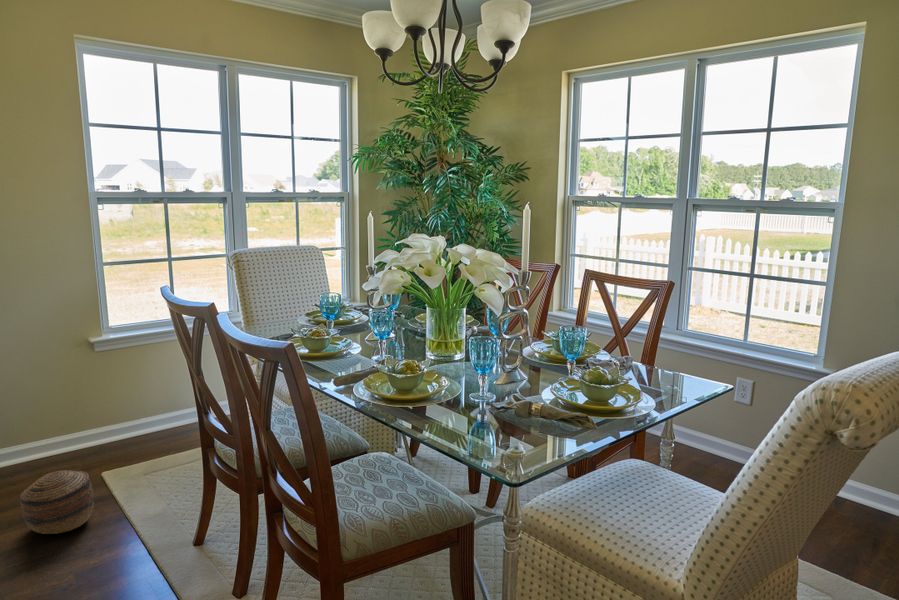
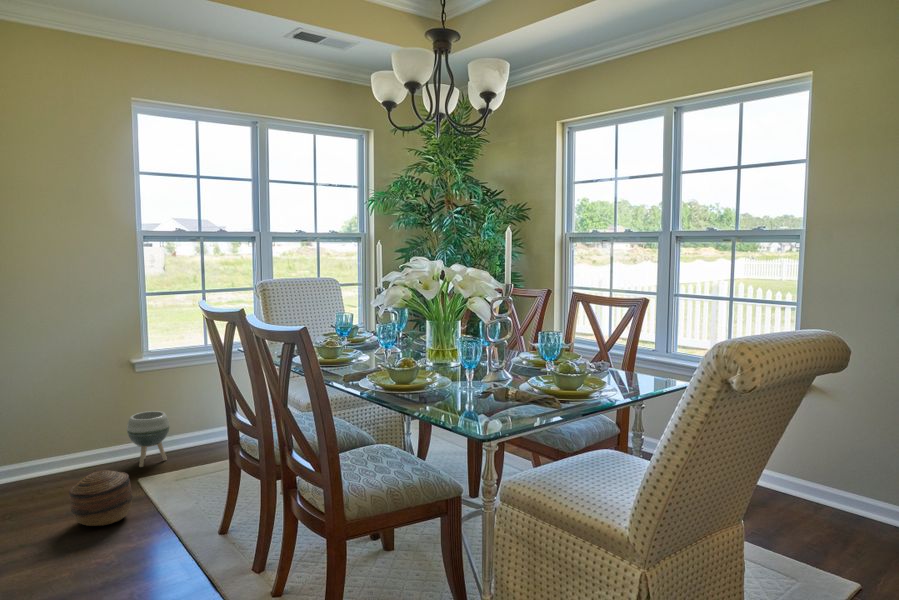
planter: none [88,393,137,455] -> present [127,411,170,467]

